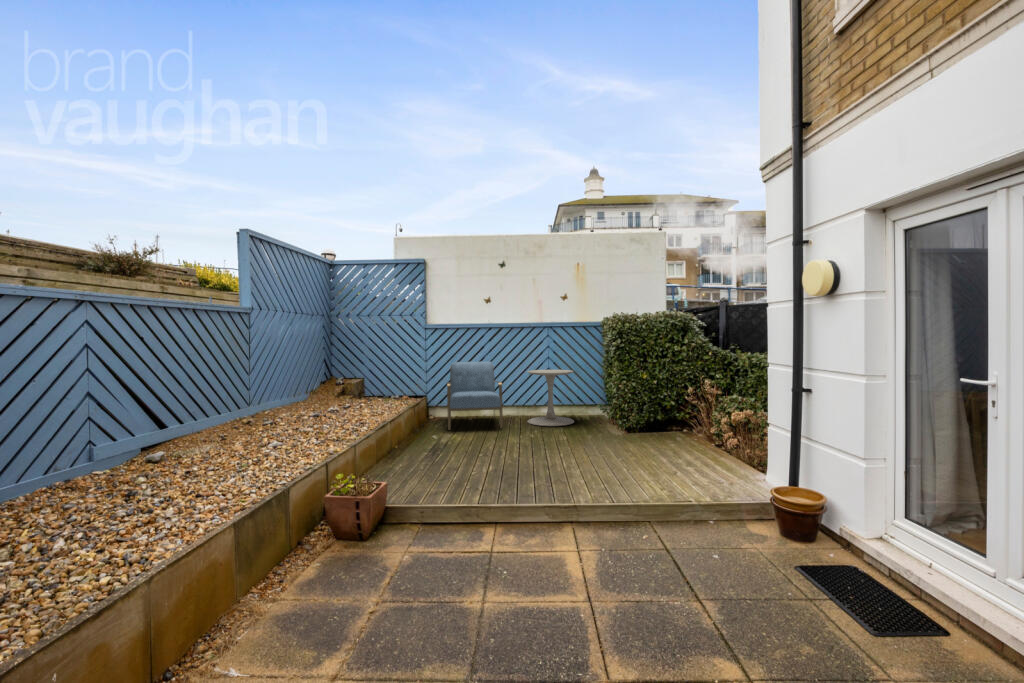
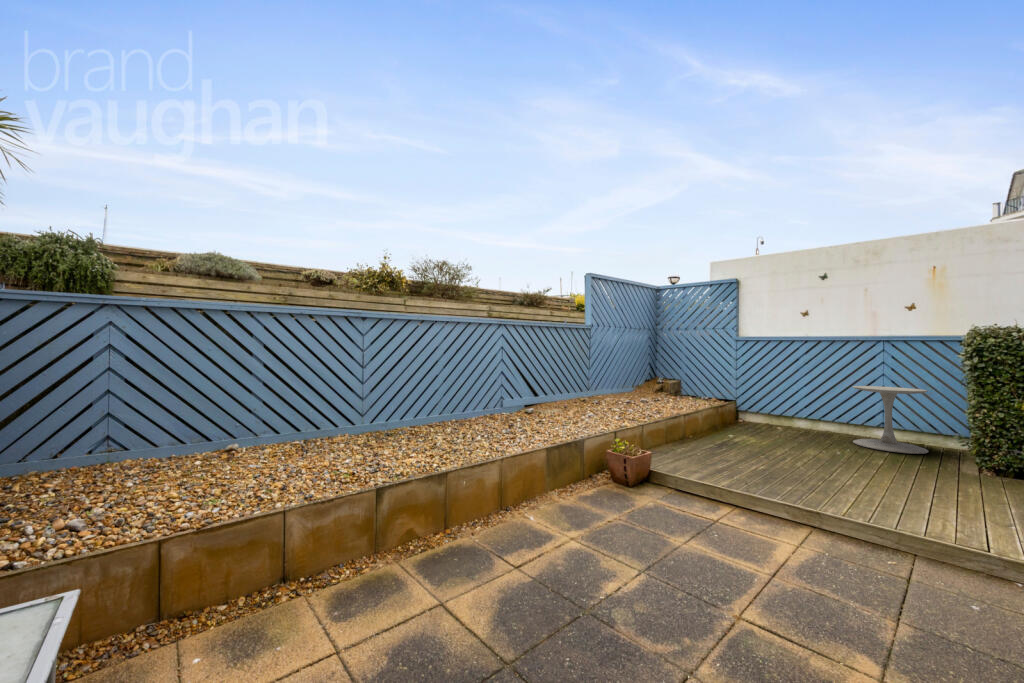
chair: present [447,362,503,430] -> none [748,372,814,441]

